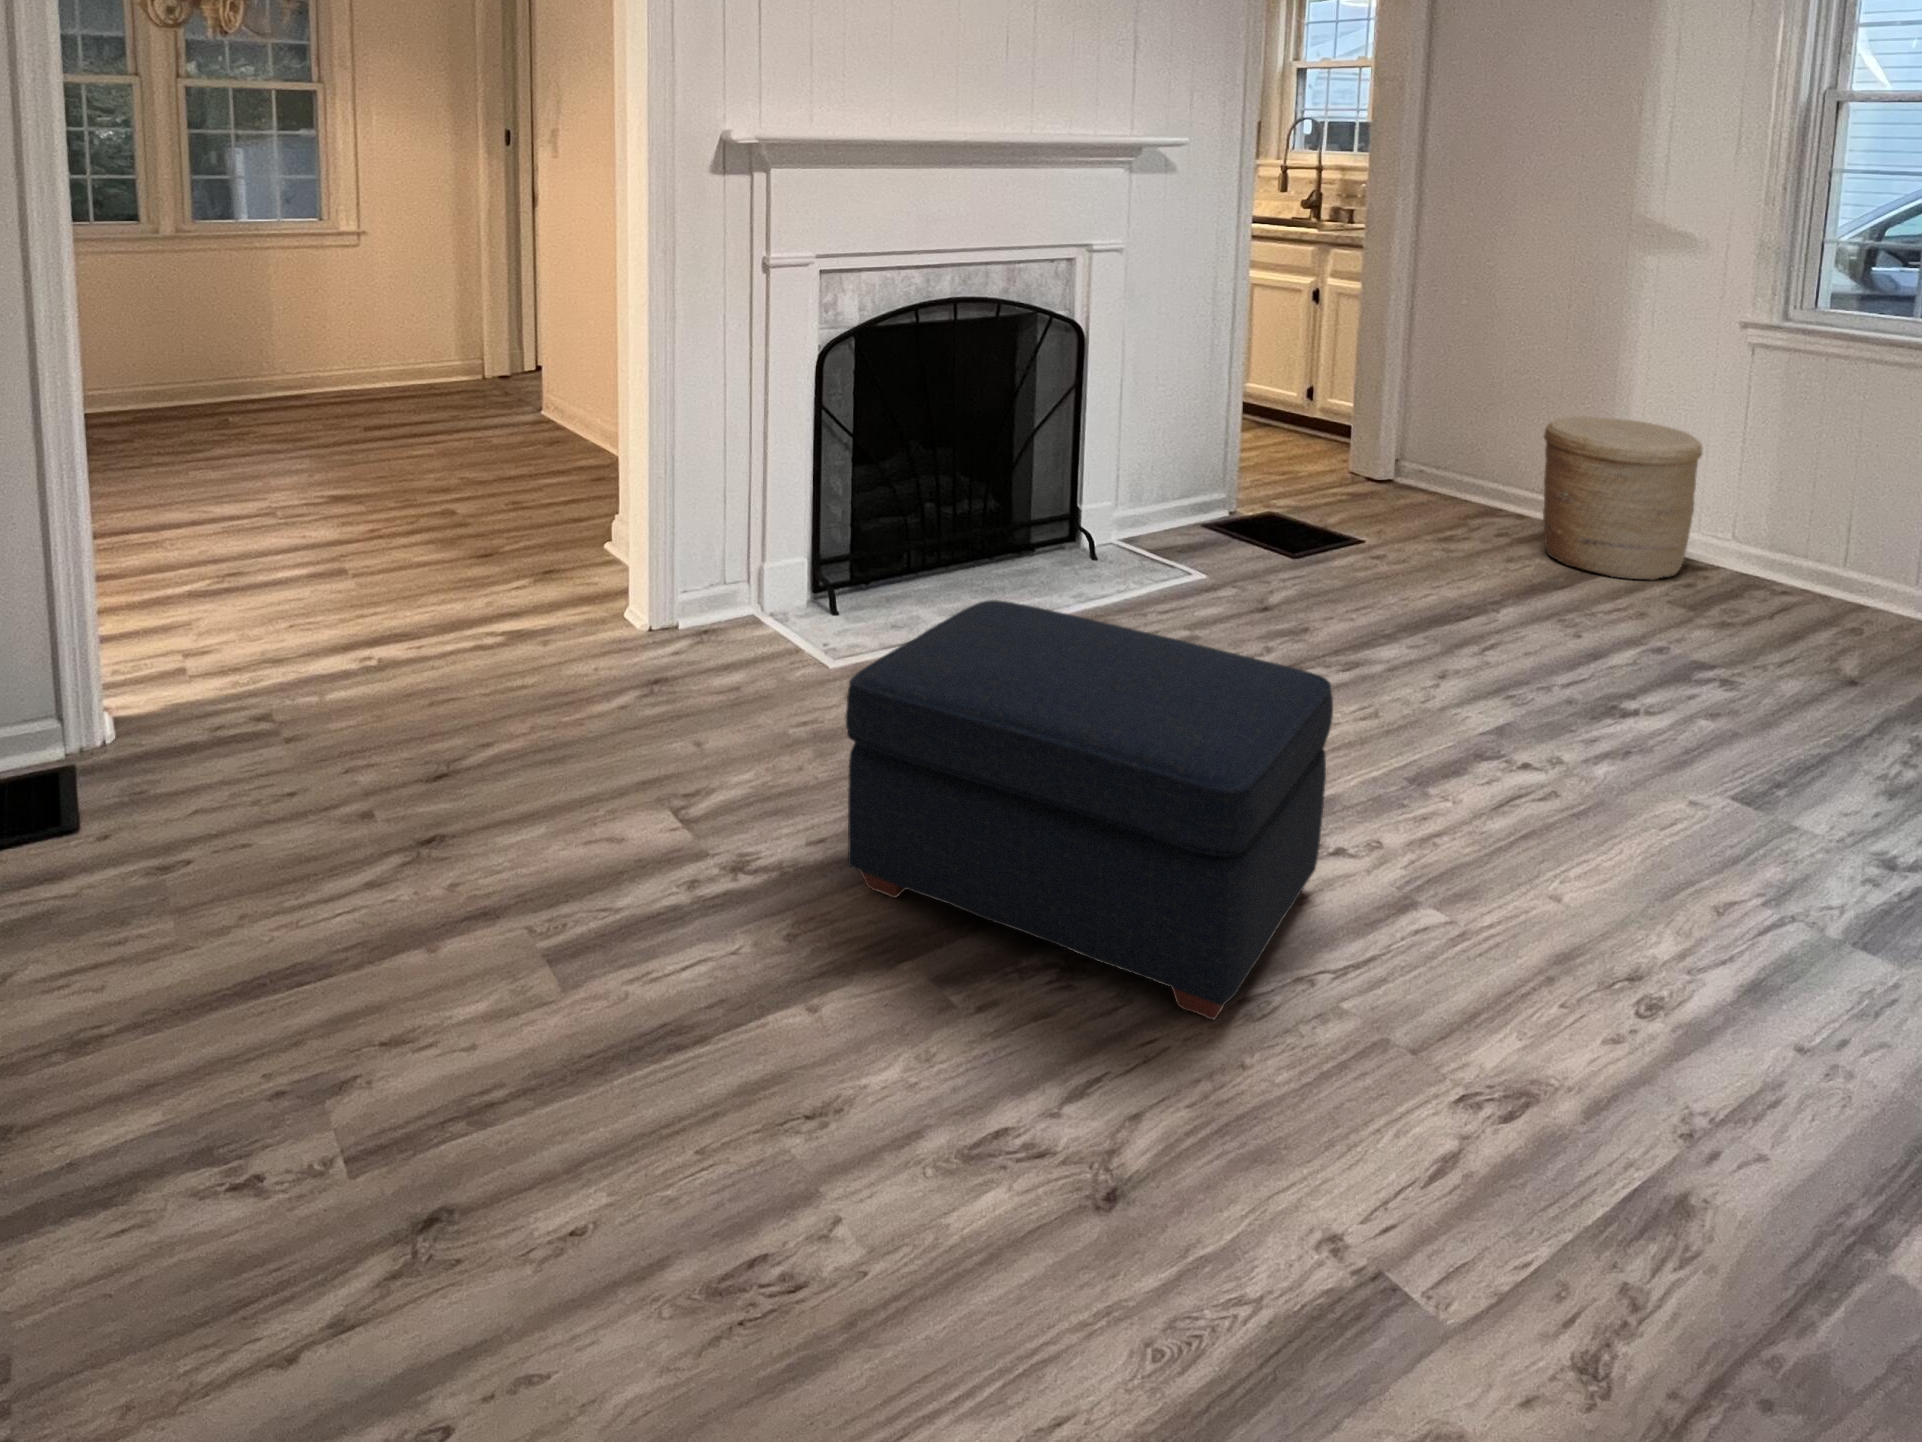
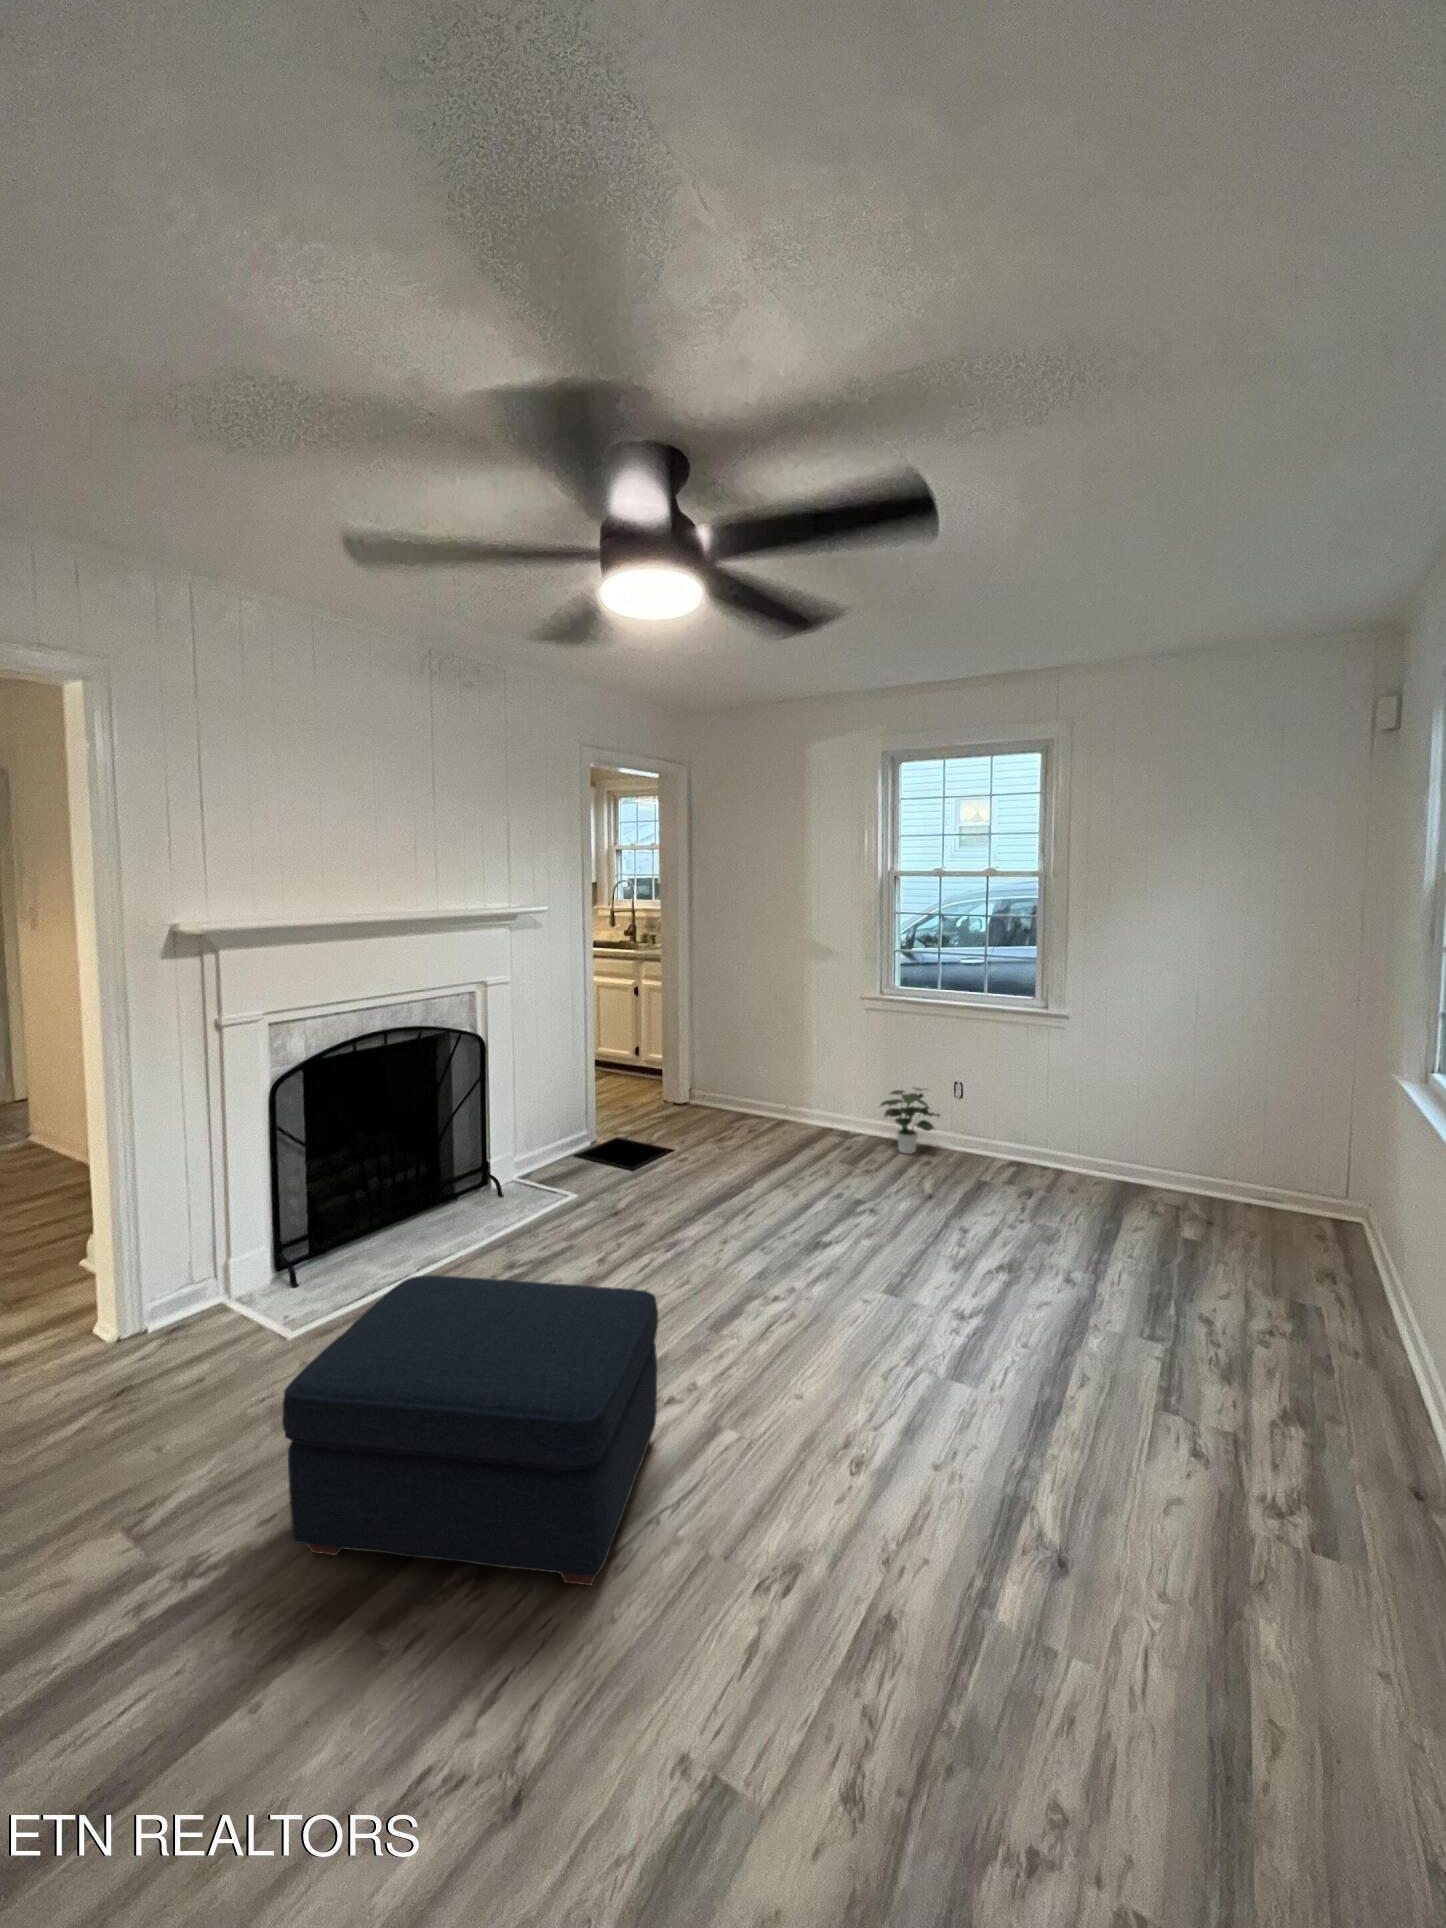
woven basket: present [1543,417,1702,580] -> none [767,1055,847,1150]
potted plant: none [1760,493,1896,613] -> present [881,1088,940,1154]

